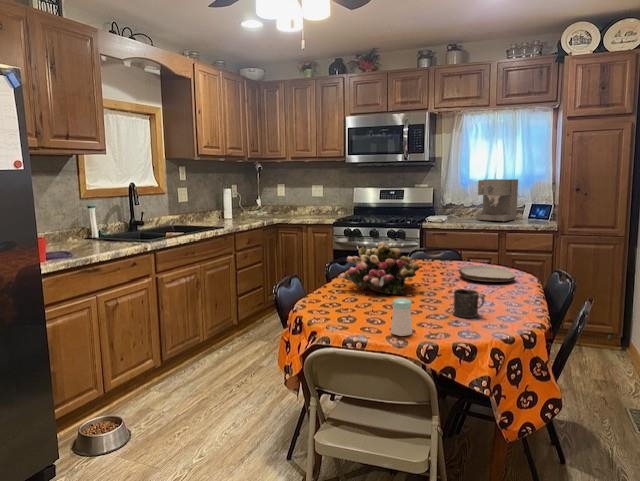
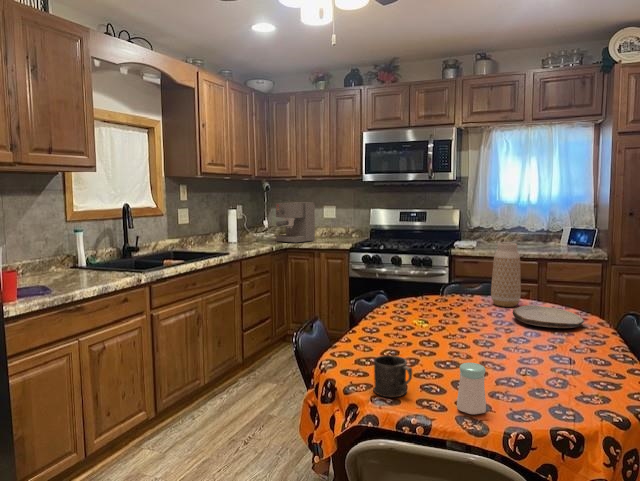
coffee maker: present [476,179,518,222] -> present [276,202,315,243]
vase: none [446,213,470,268] -> present [491,243,521,307]
flower arrangement: present [340,242,419,295] -> none [374,279,473,347]
mug: present [453,289,484,318] -> present [373,355,412,397]

